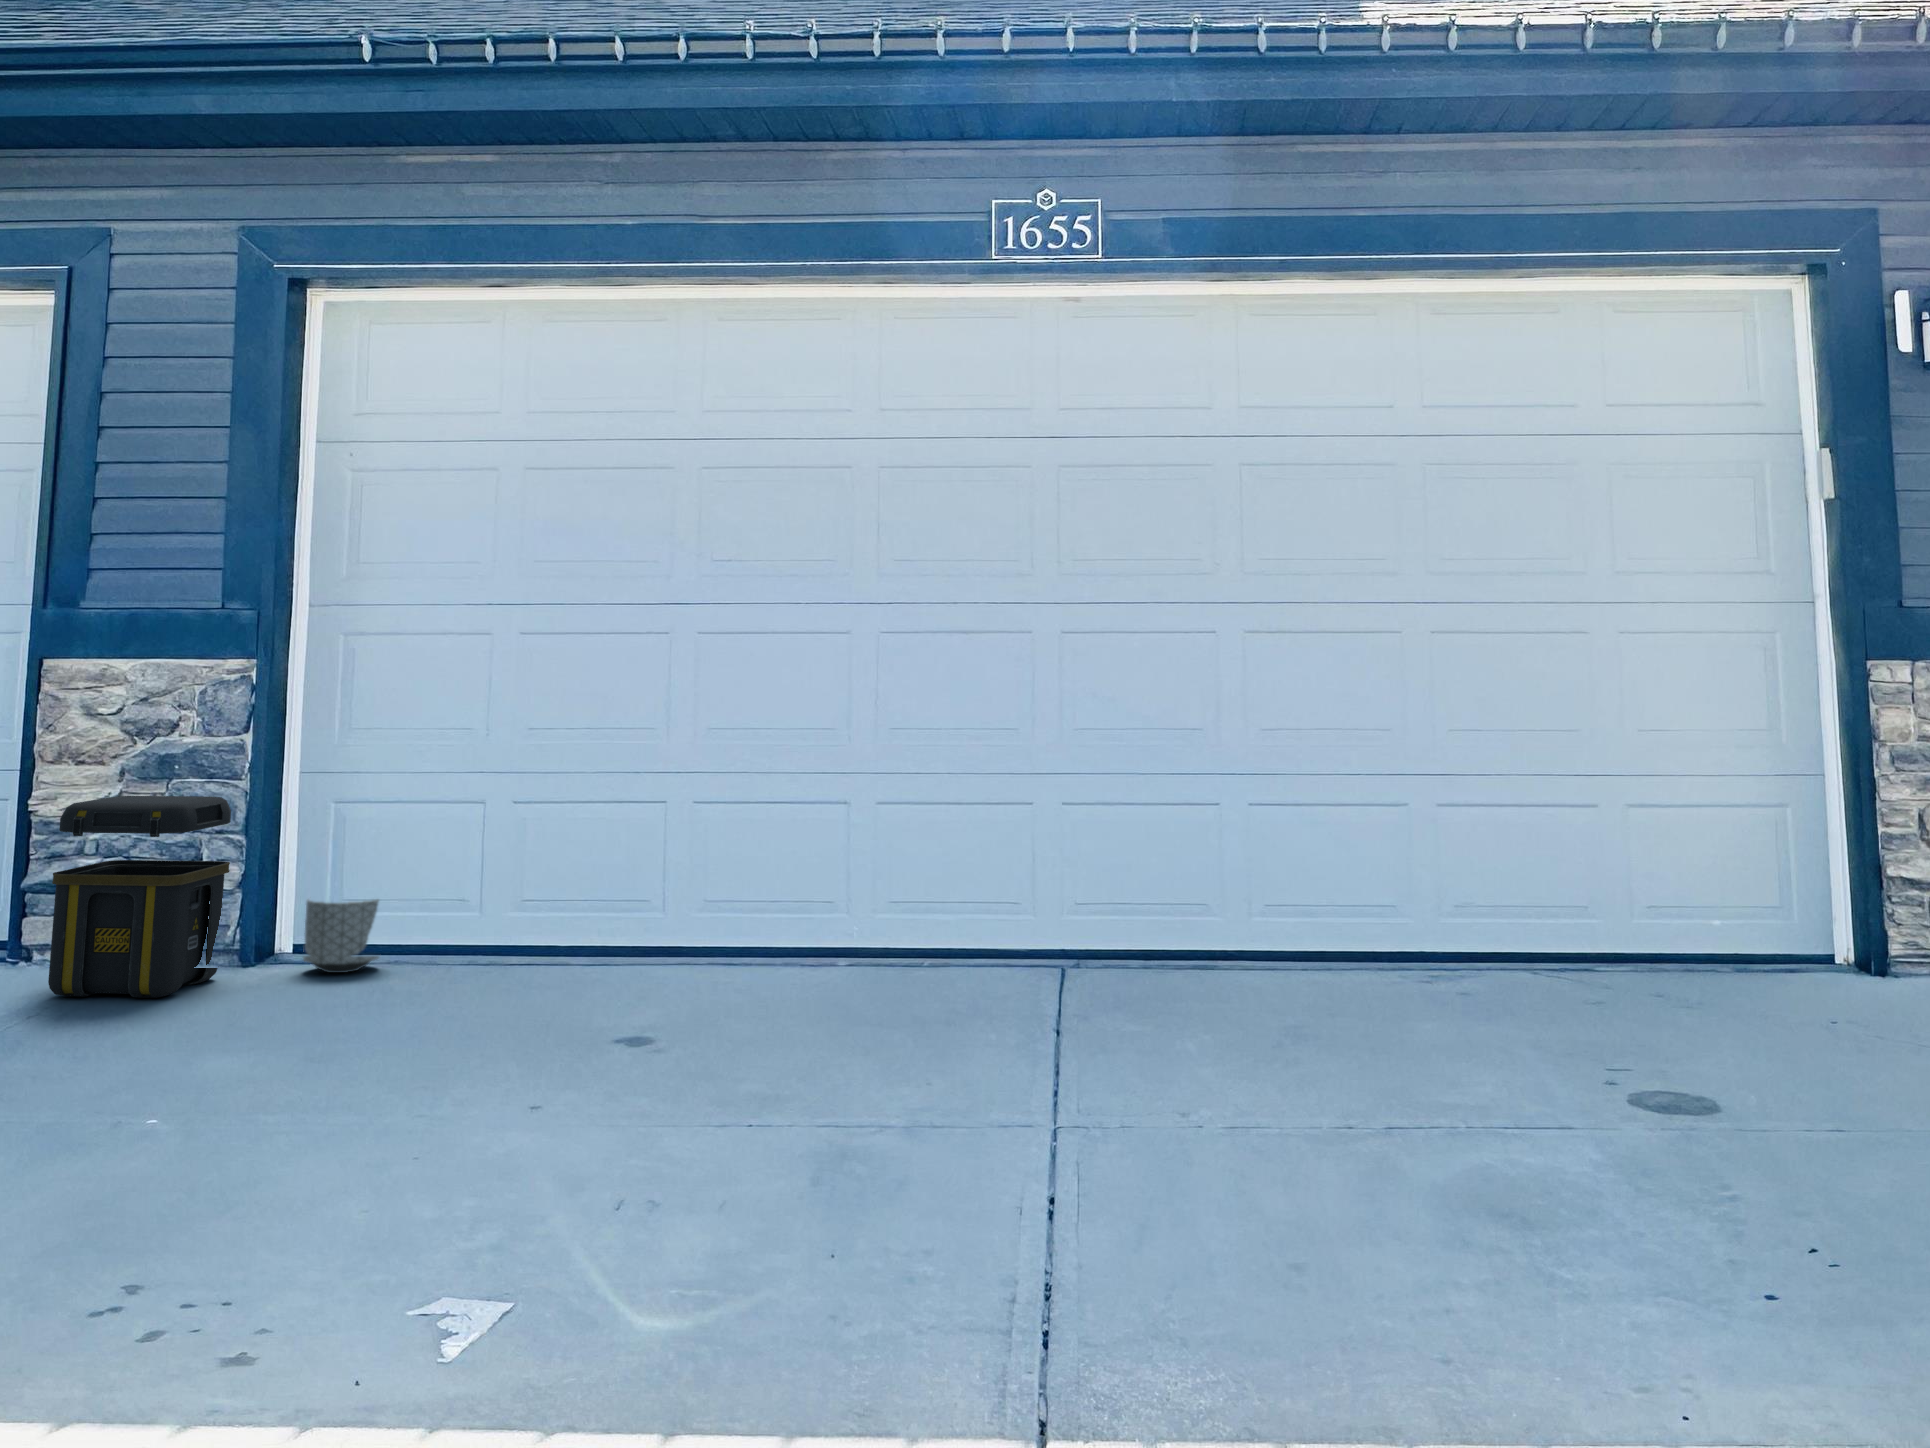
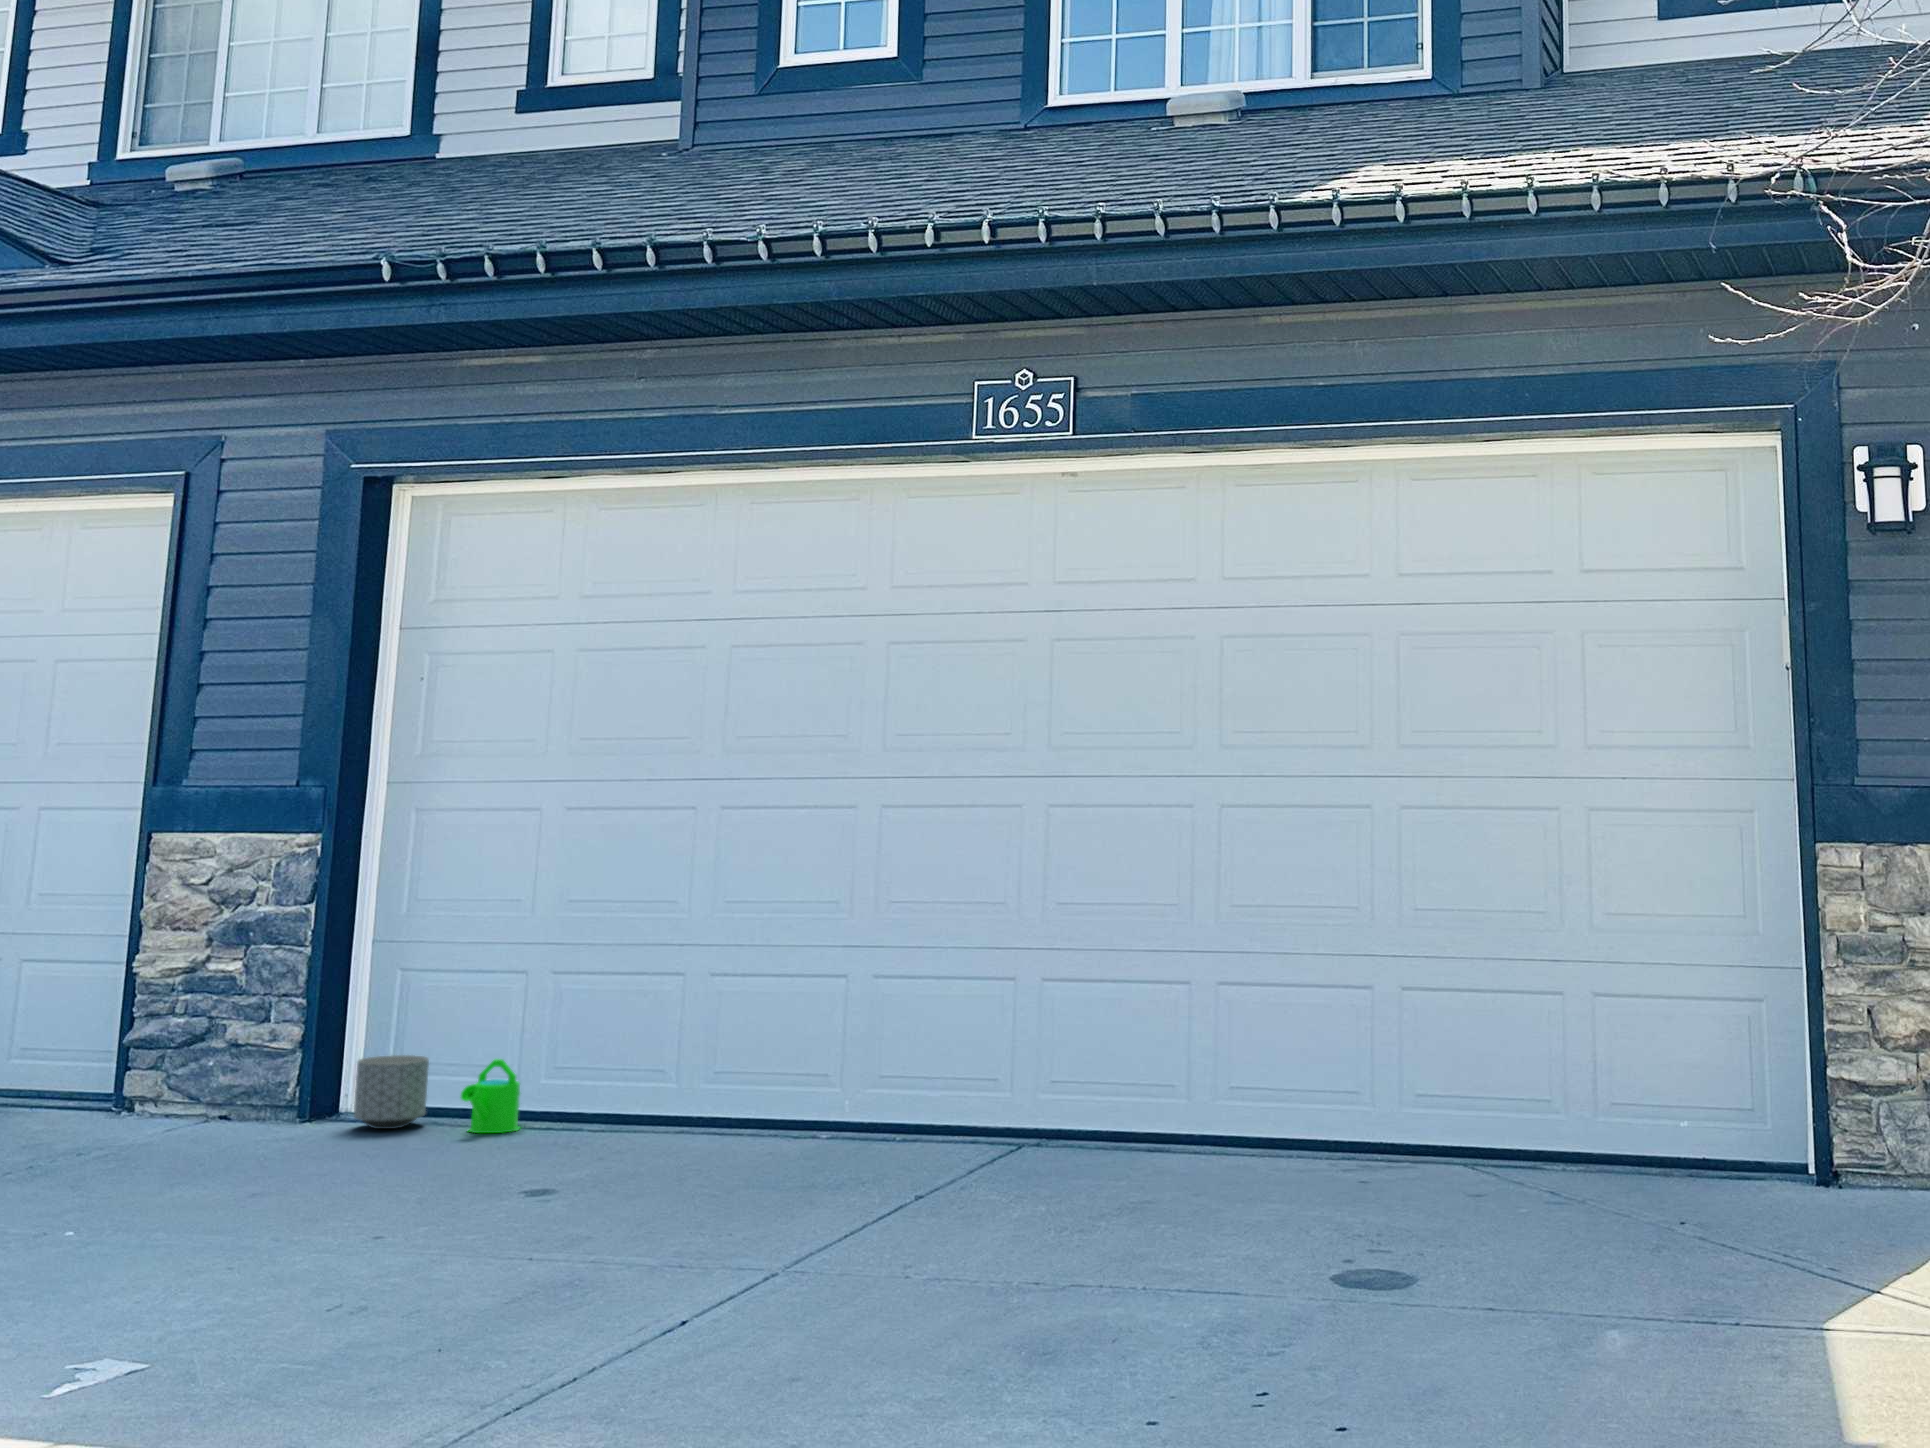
toolbox: present [48,796,231,998] -> none [114,961,289,1146]
watering can: none [435,895,492,974] -> present [461,1059,520,1133]

